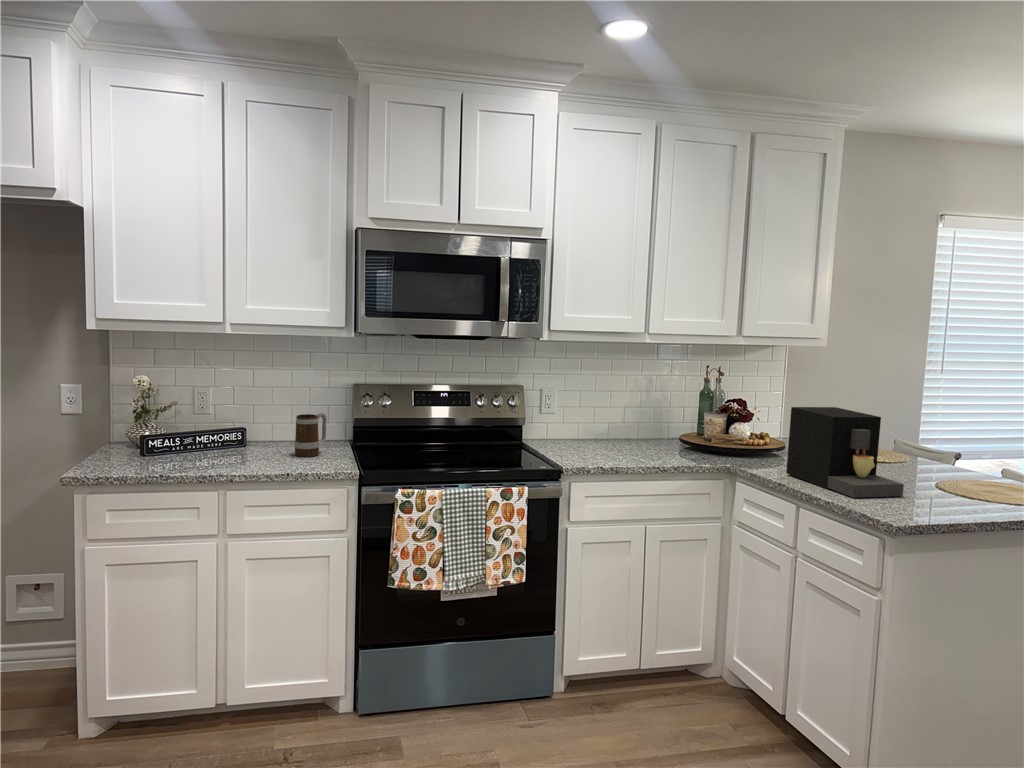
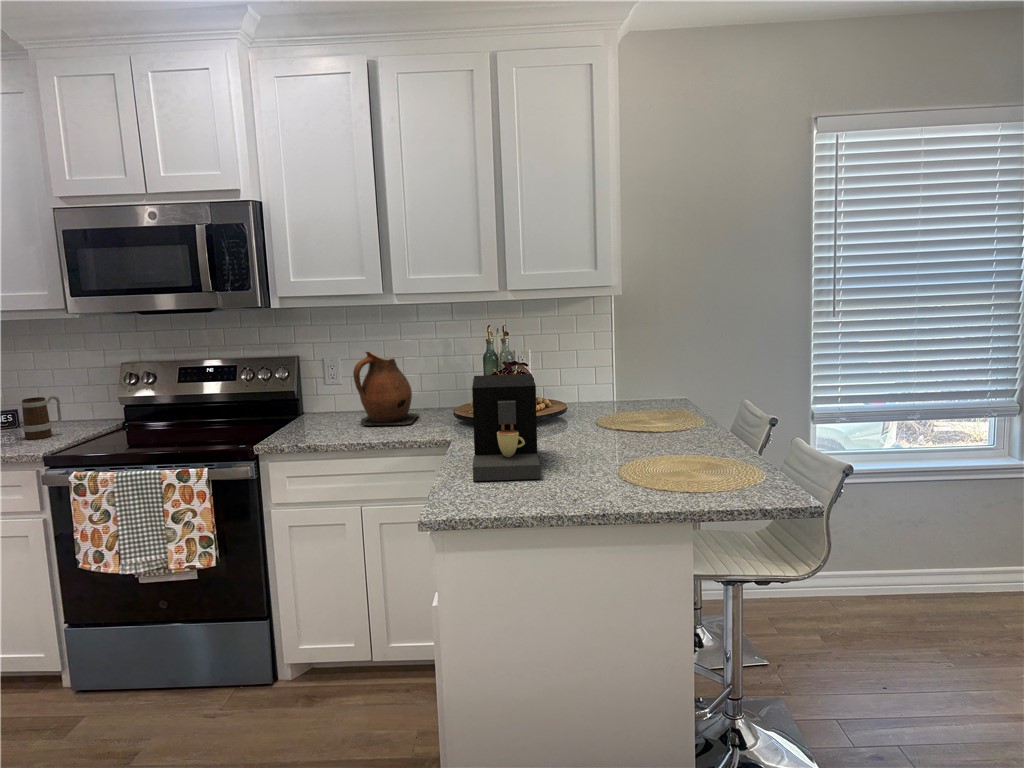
ceramic pitcher: none [597,381,659,451] -> present [353,351,419,426]

